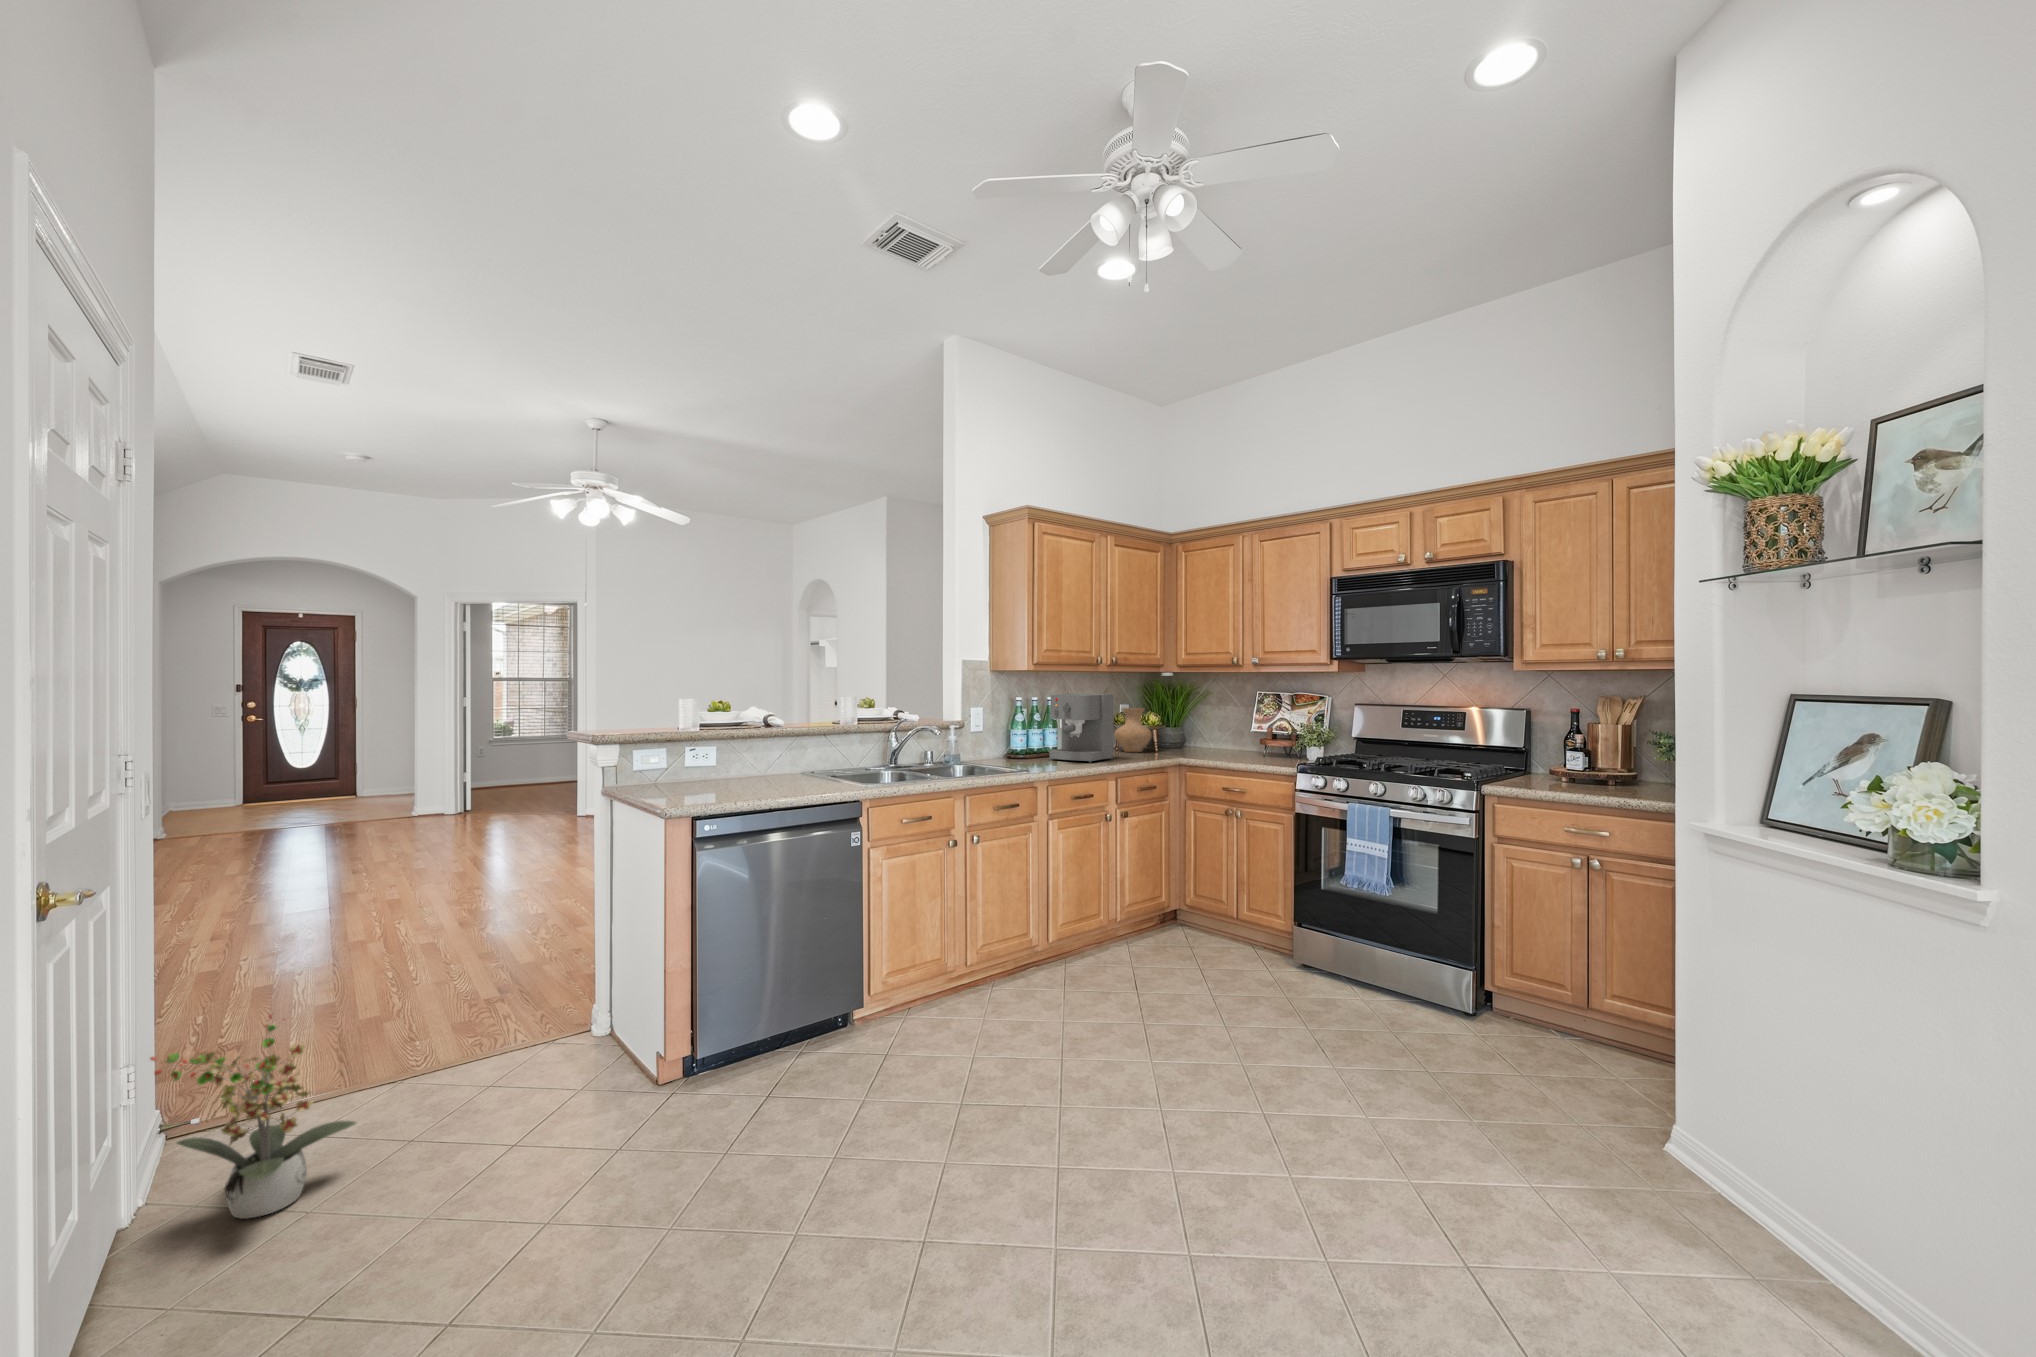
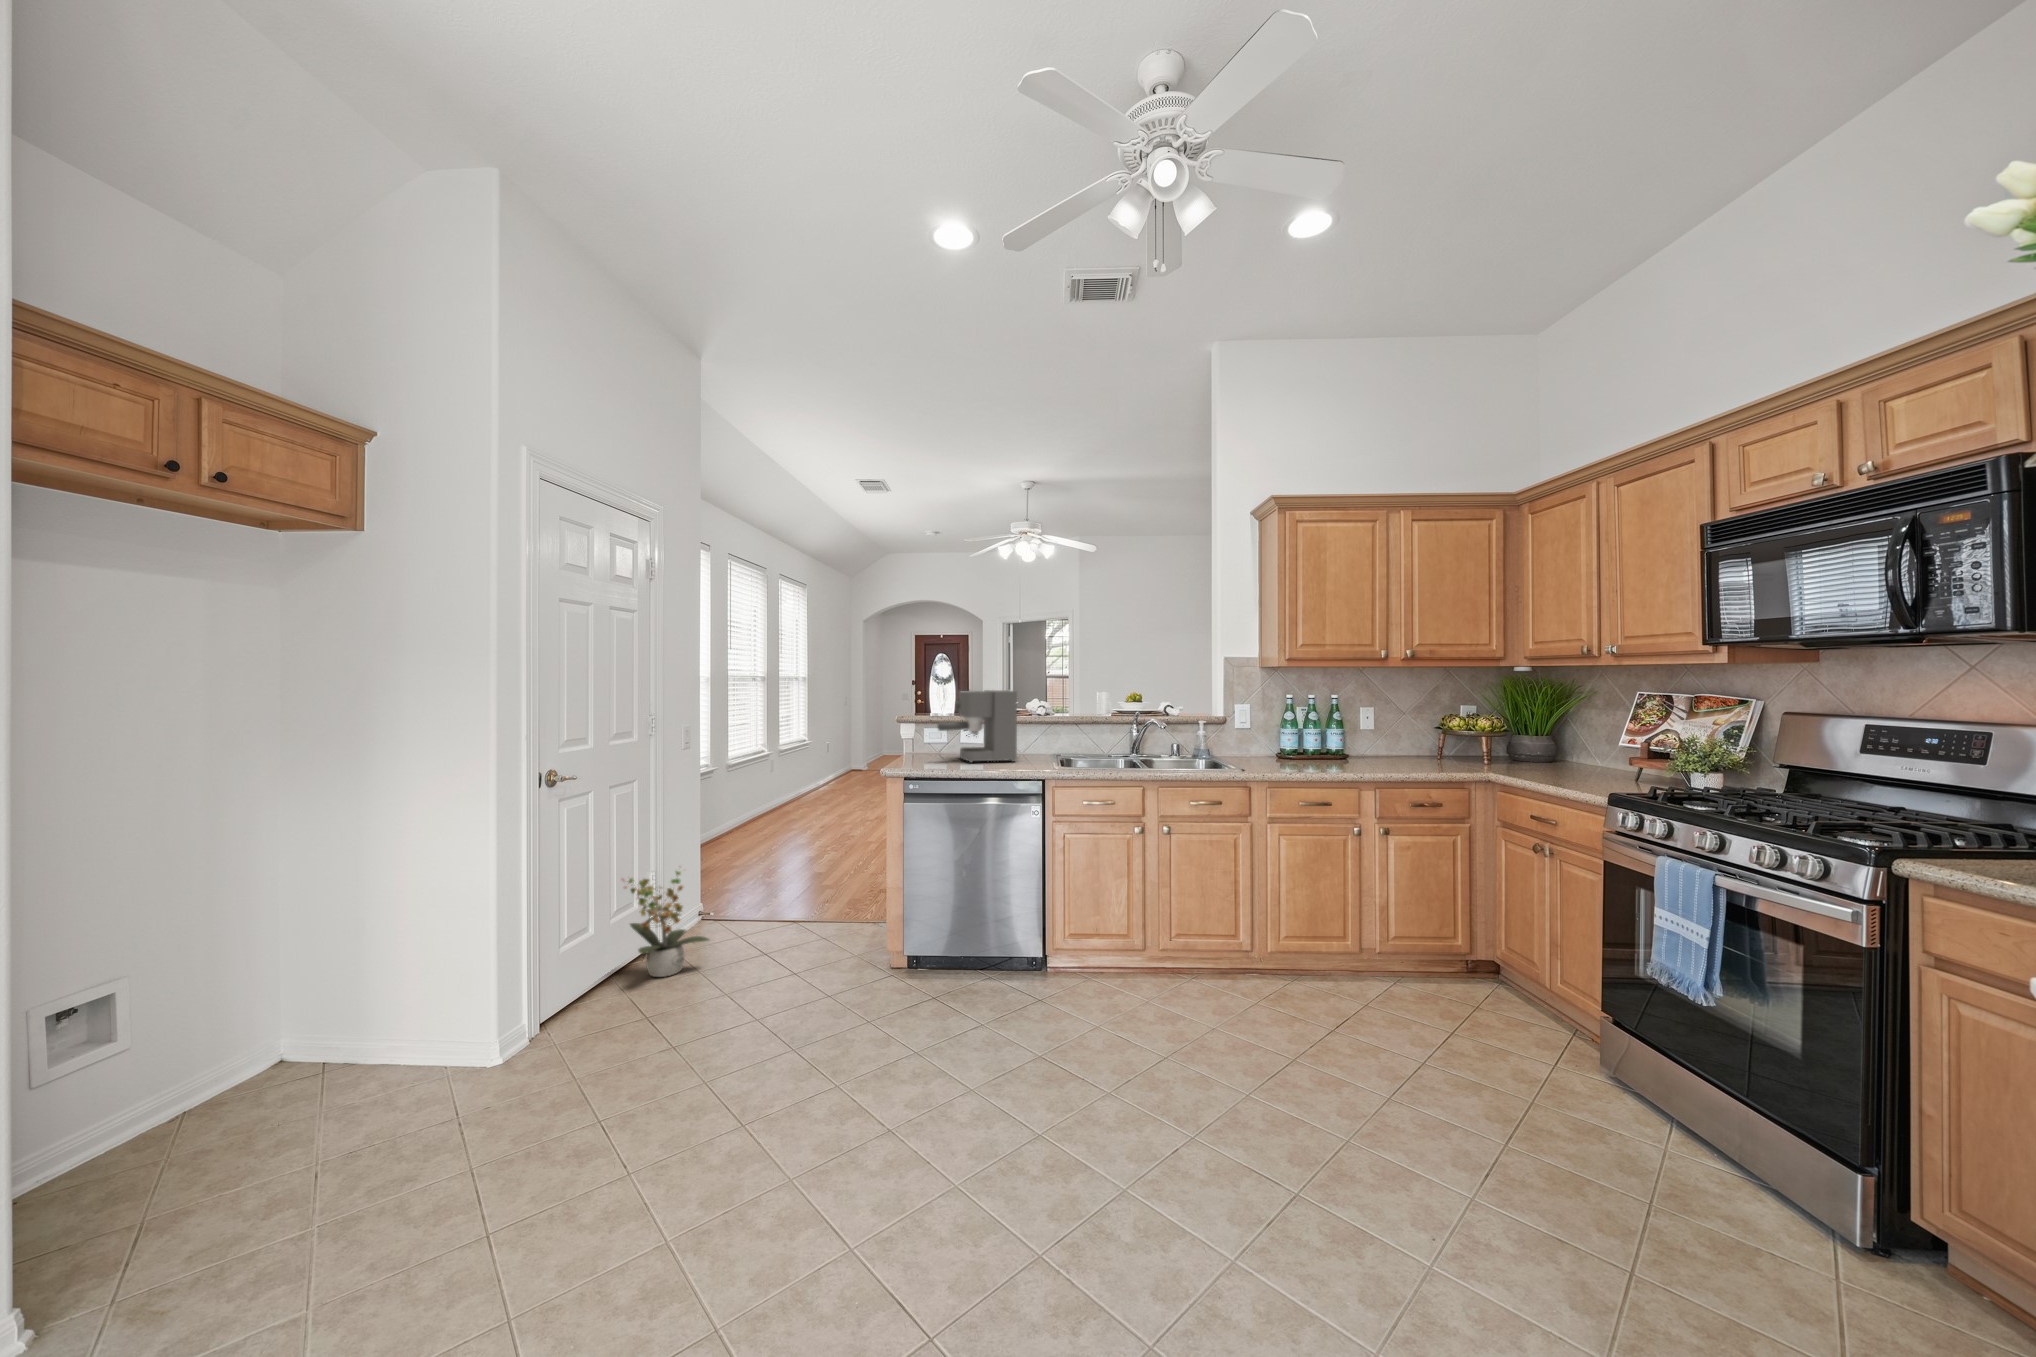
coffee maker: present [1050,694,1113,763] -> present [938,690,1017,762]
vase: present [1114,708,1152,752] -> none [1436,710,1488,763]

